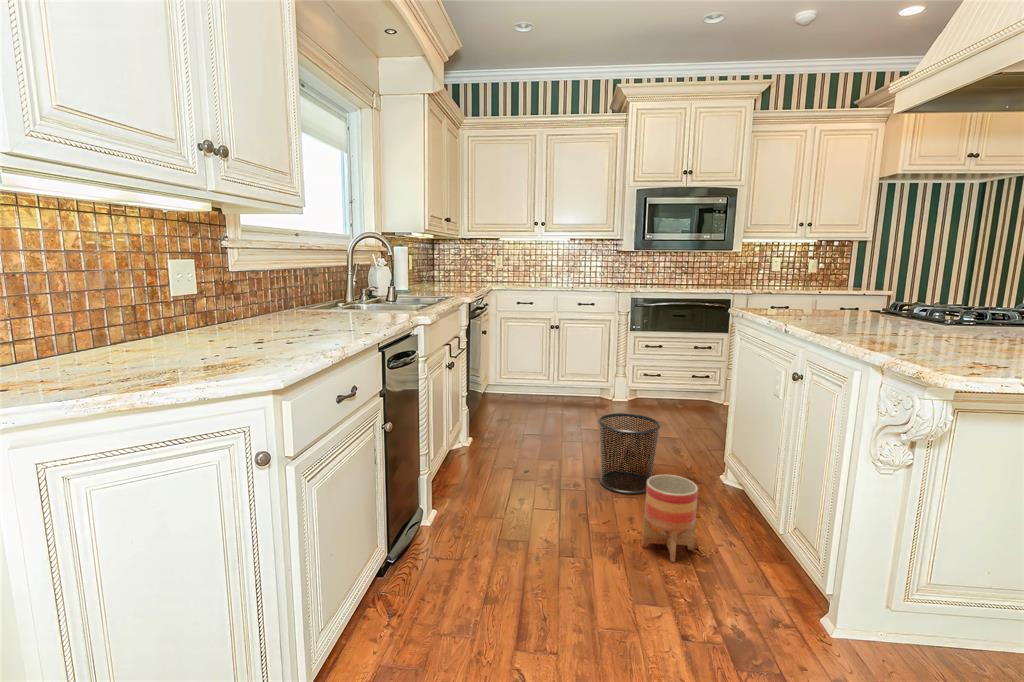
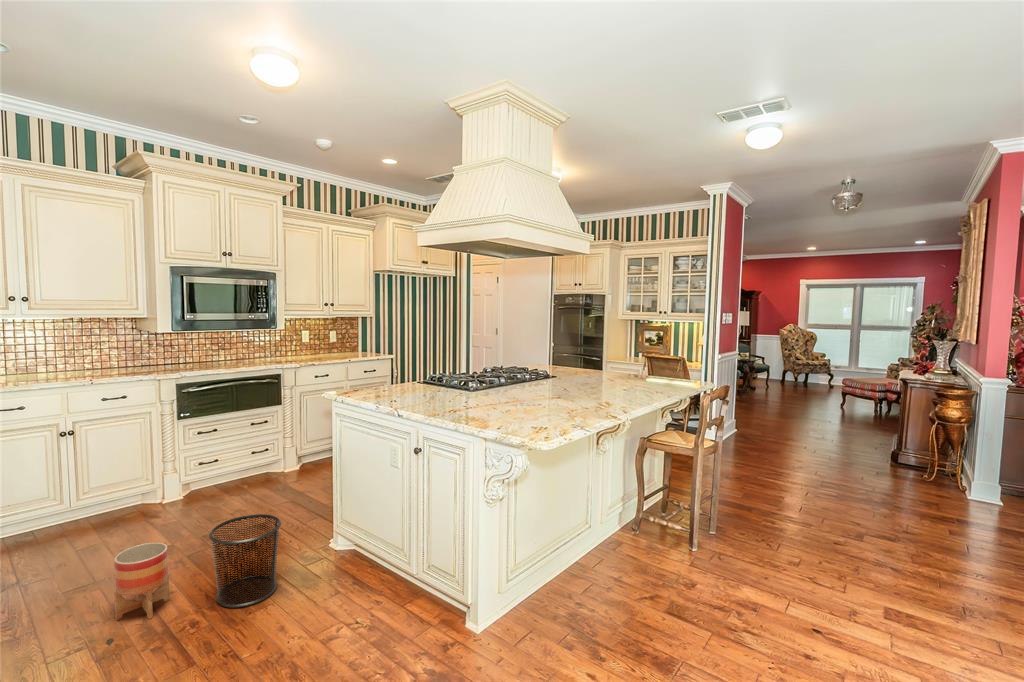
planter: present [642,475,698,562] -> present [114,543,169,621]

